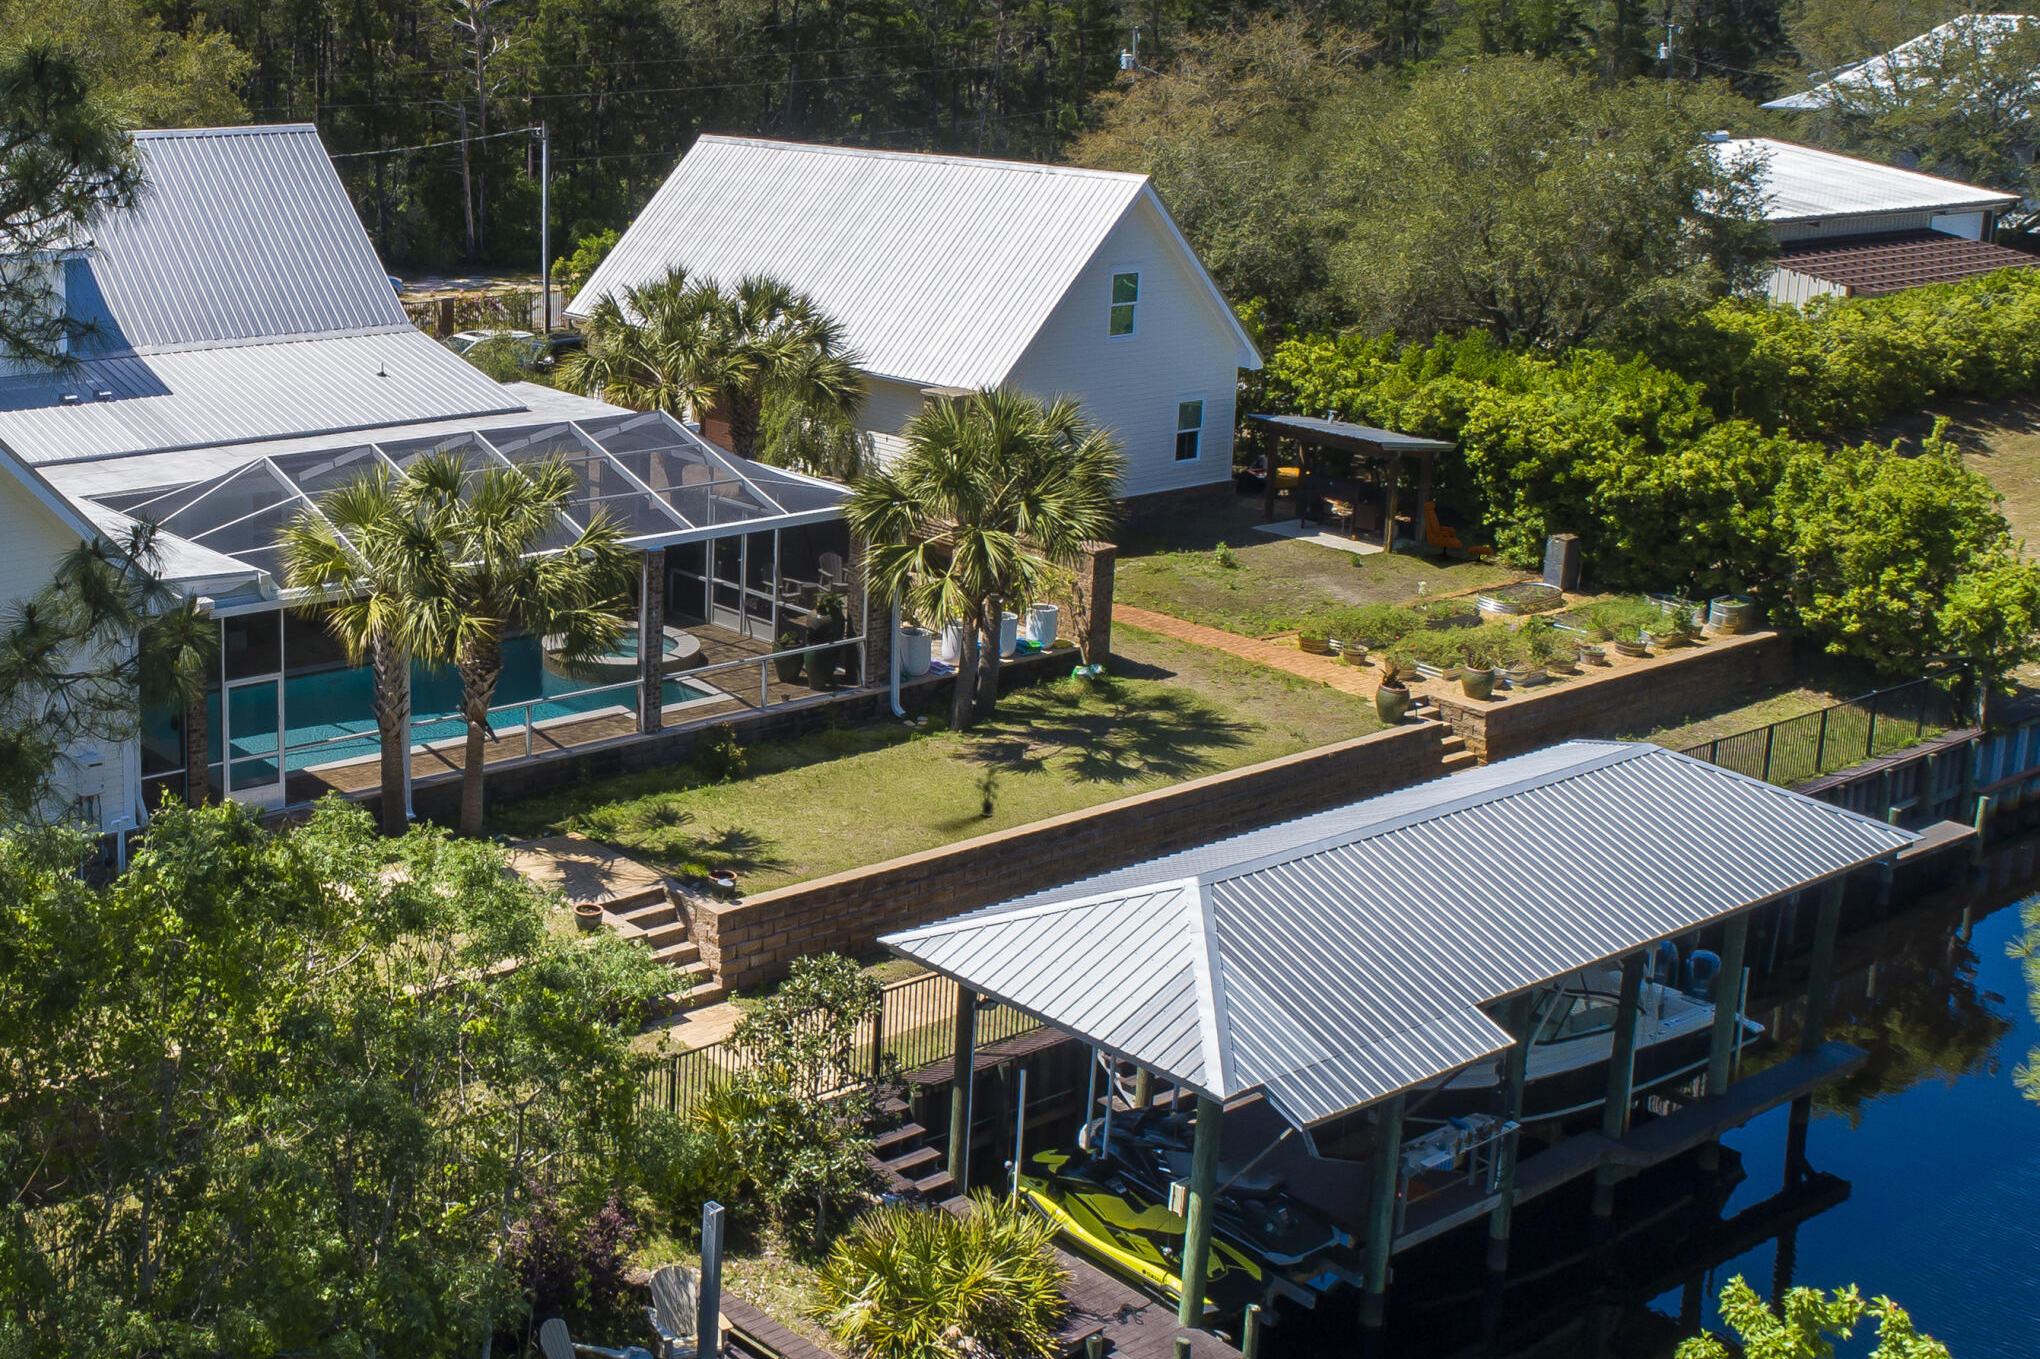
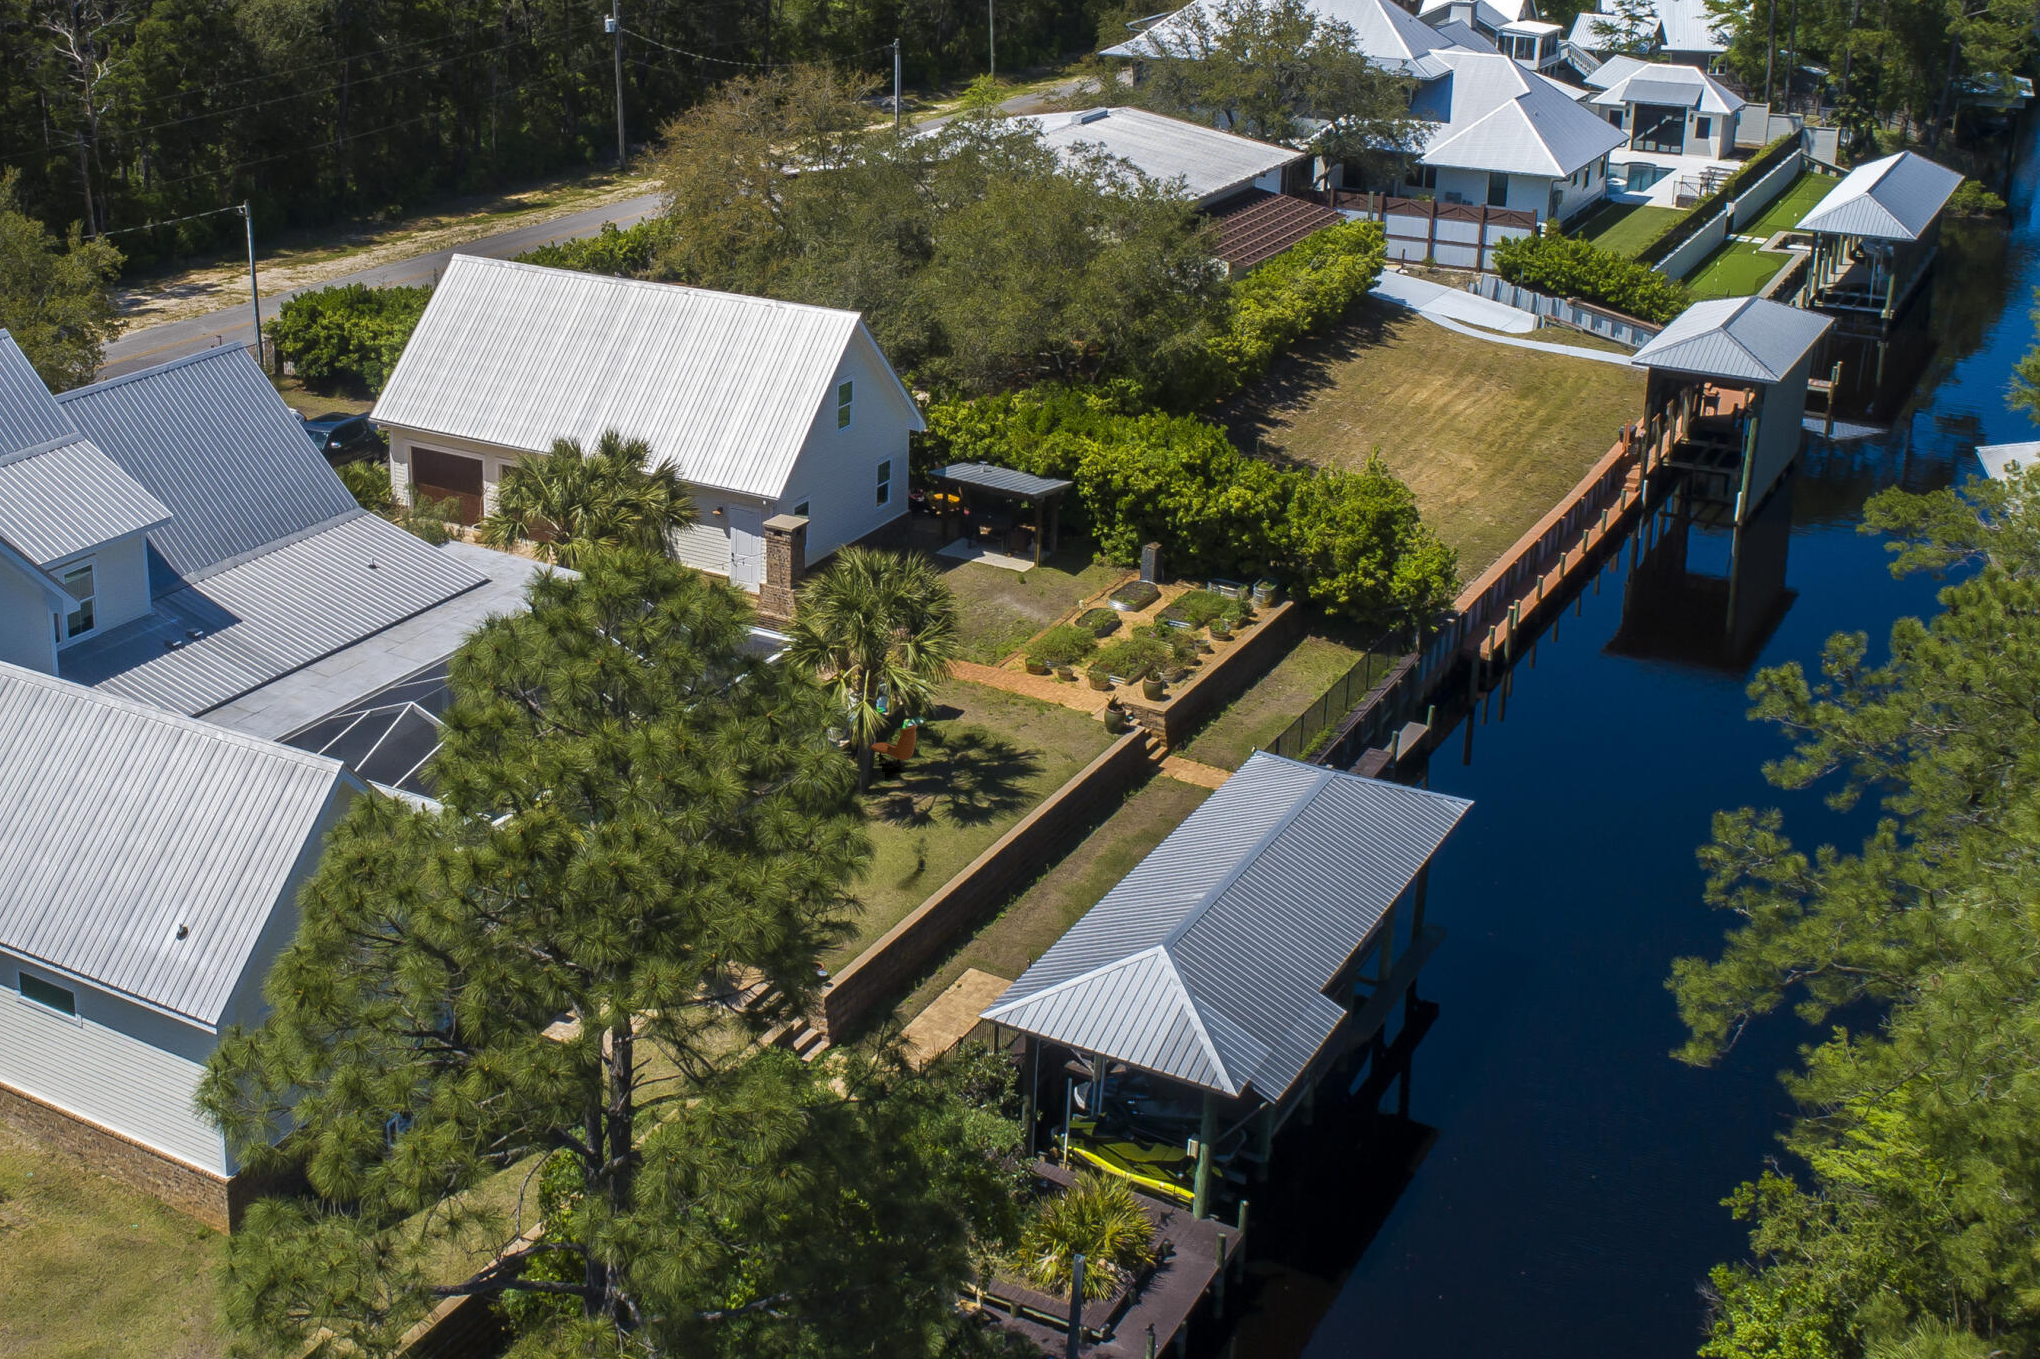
lounge chair: present [1424,502,1493,565] -> present [870,725,917,771]

